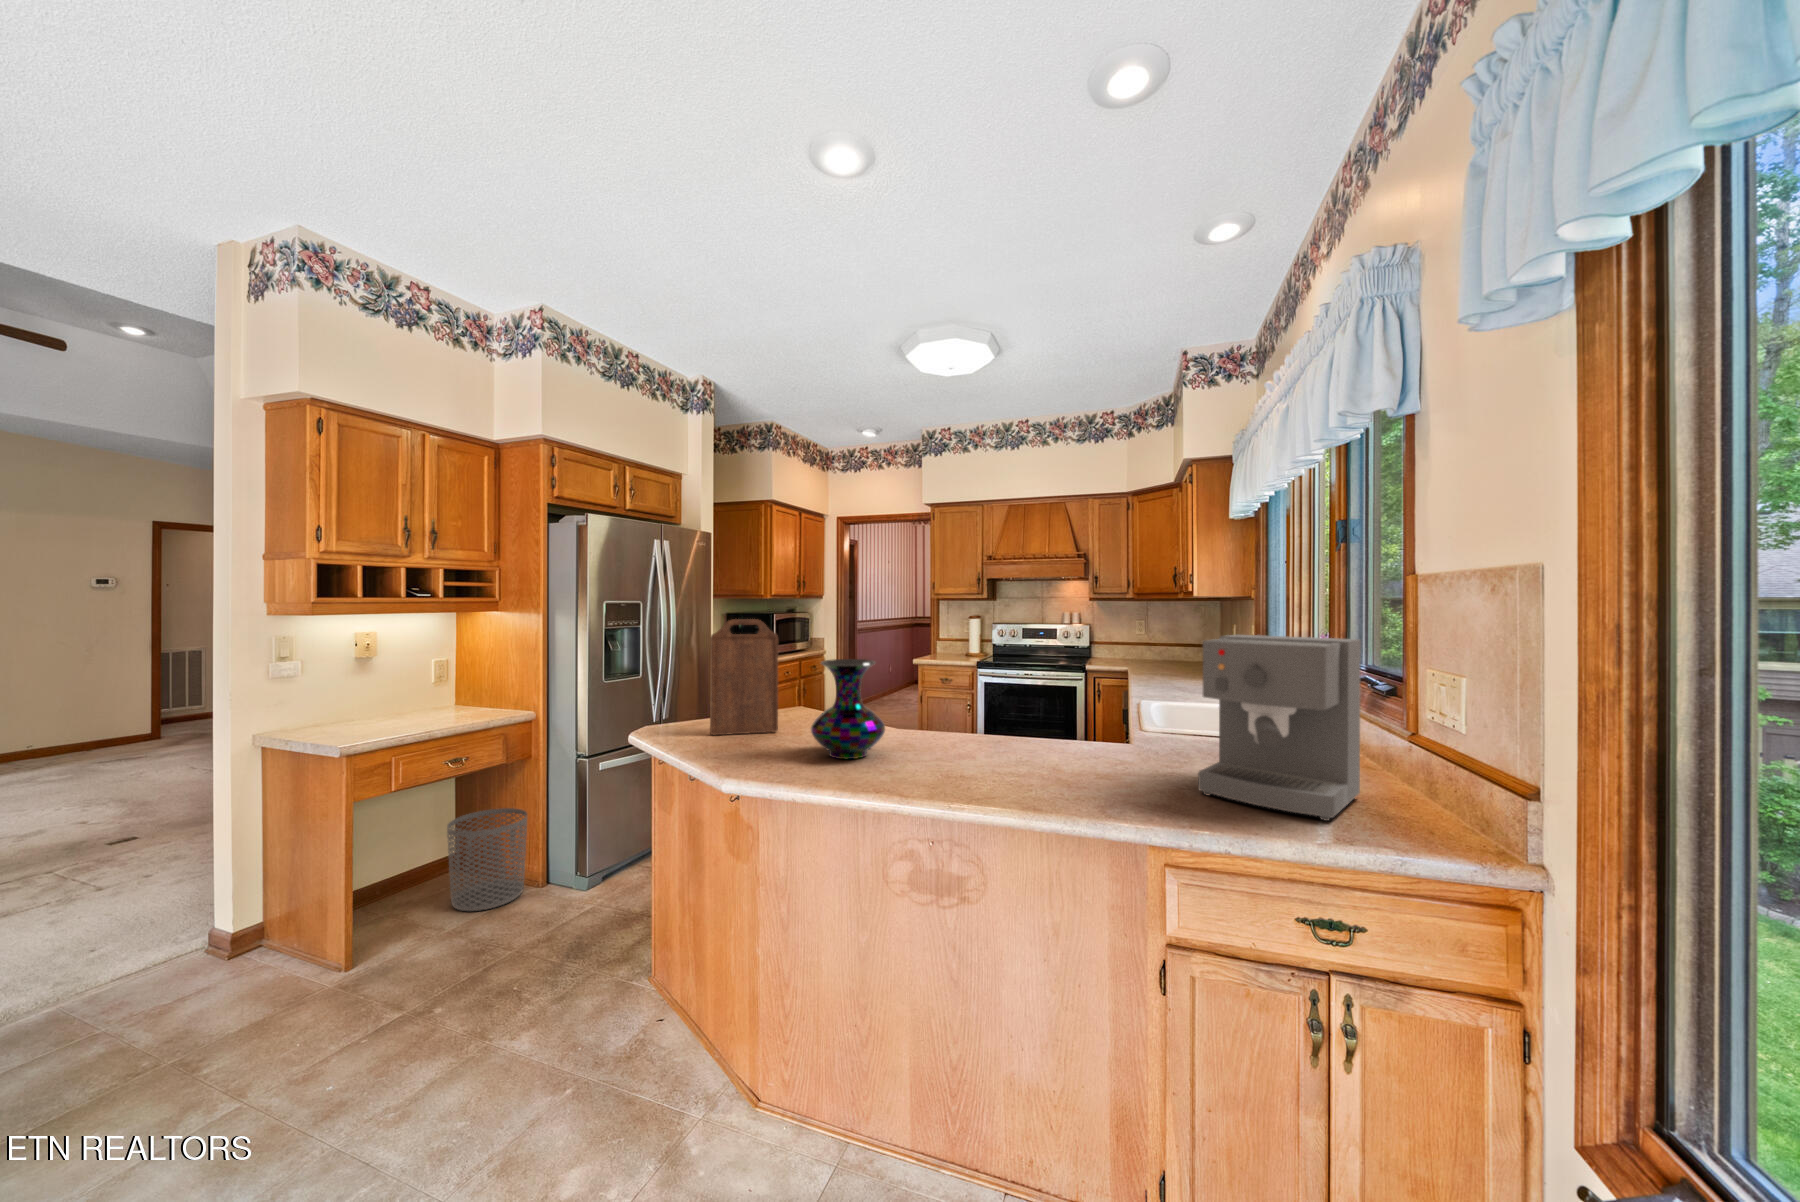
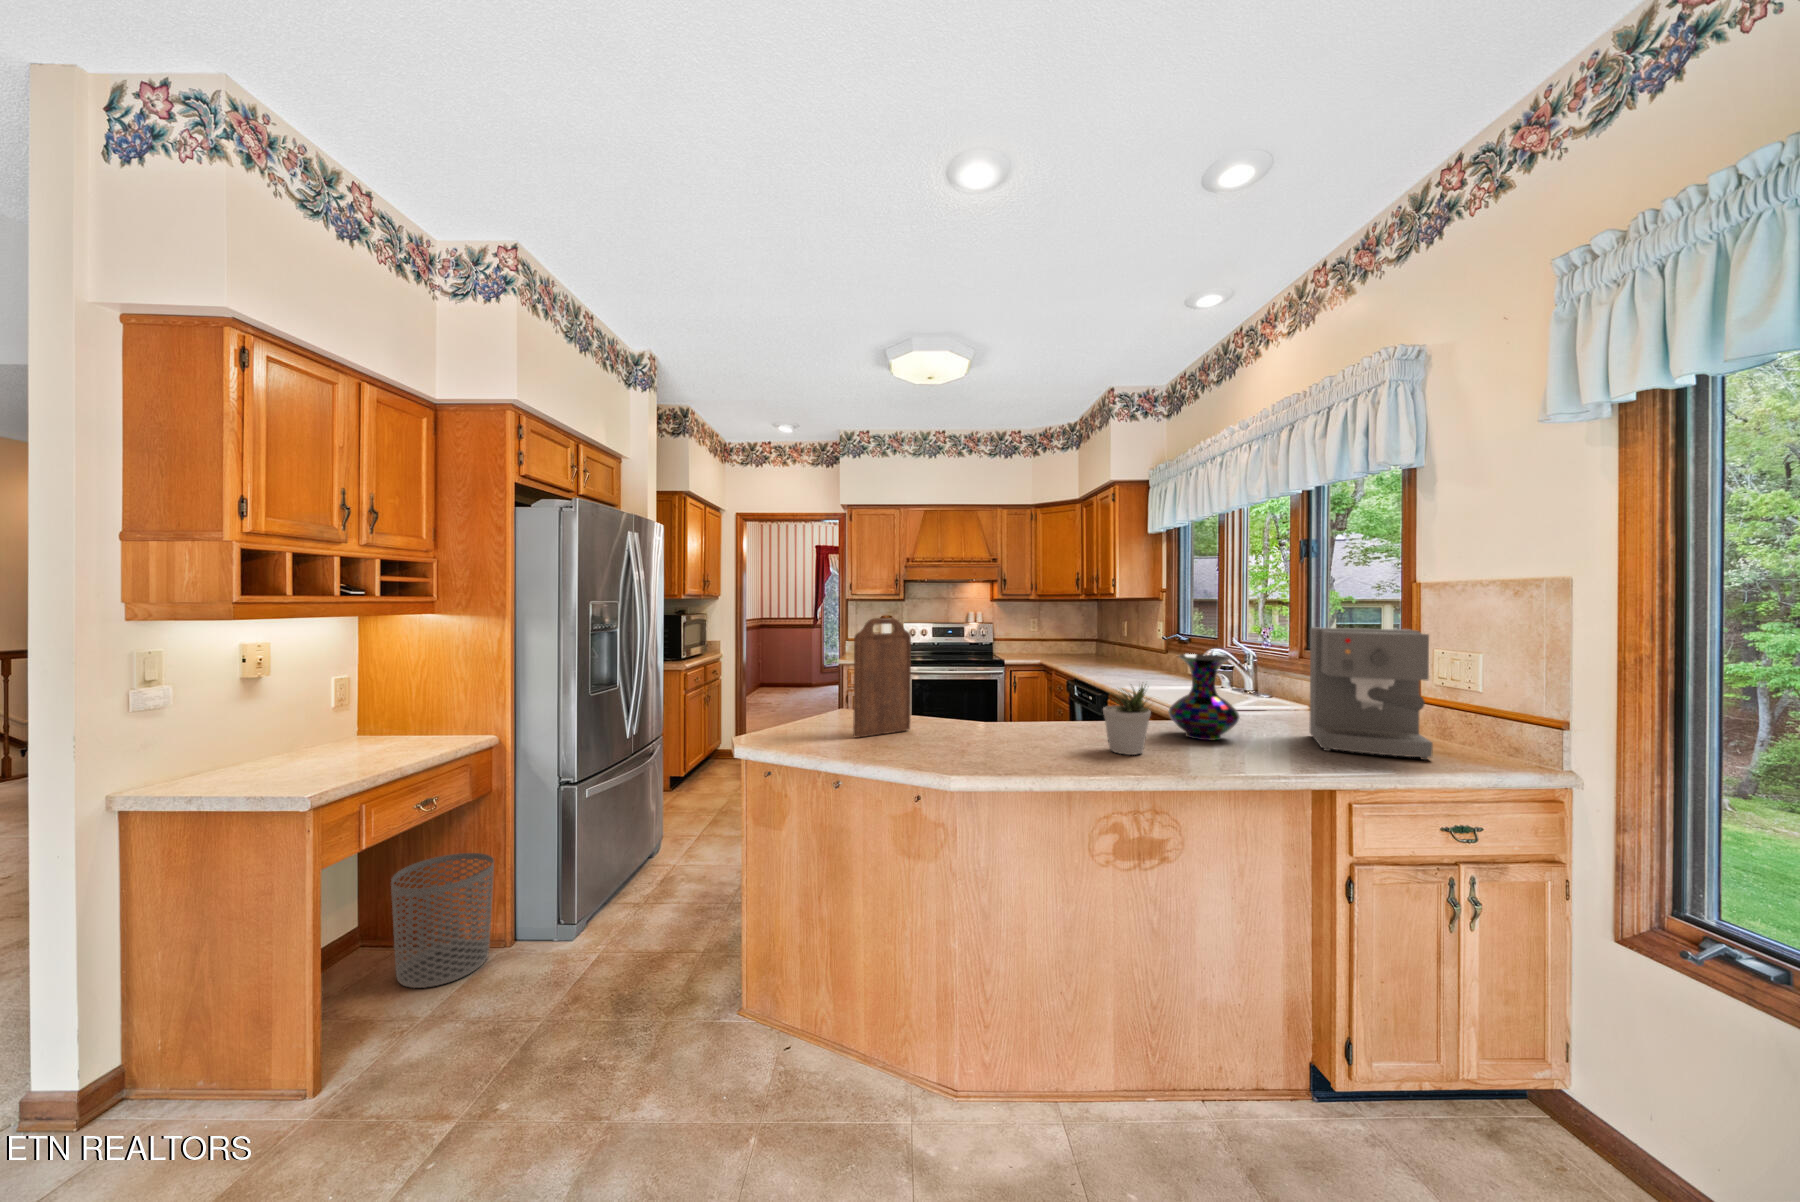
vase: present [811,659,885,759] -> present [1168,654,1240,740]
potted plant: none [913,692,965,776] -> present [1103,684,1151,755]

